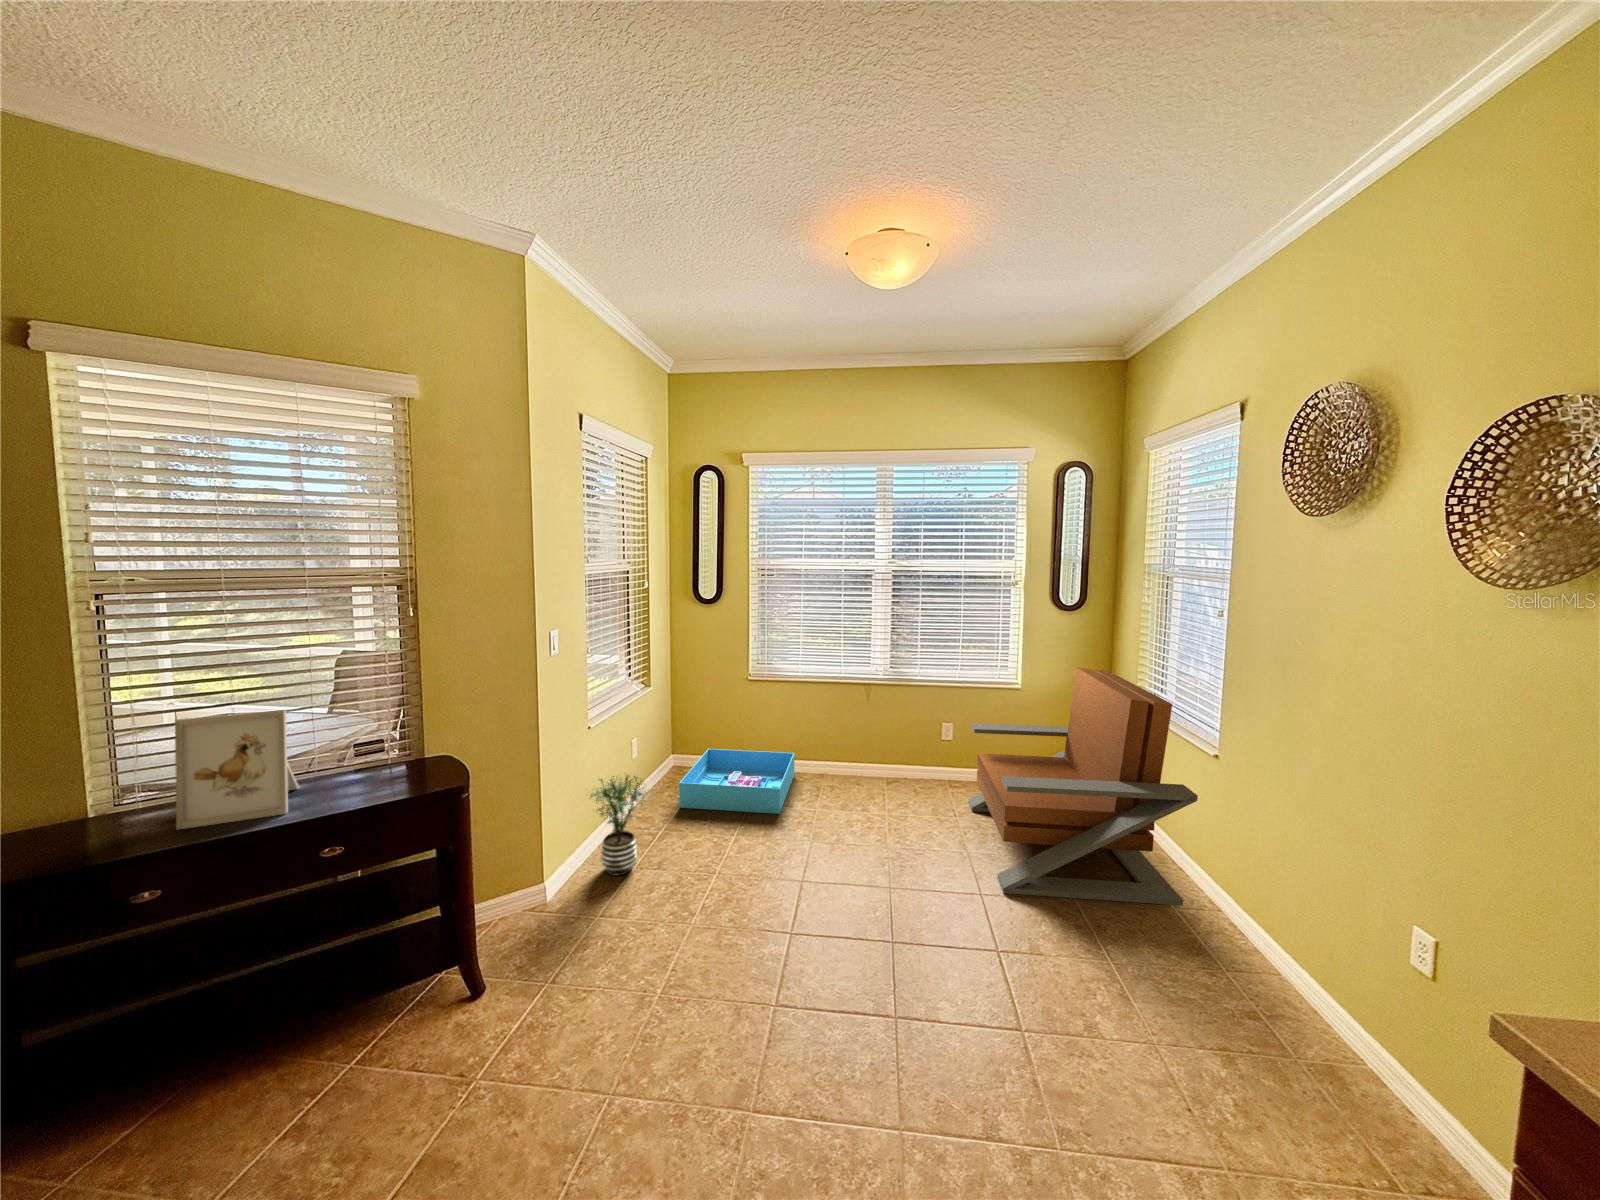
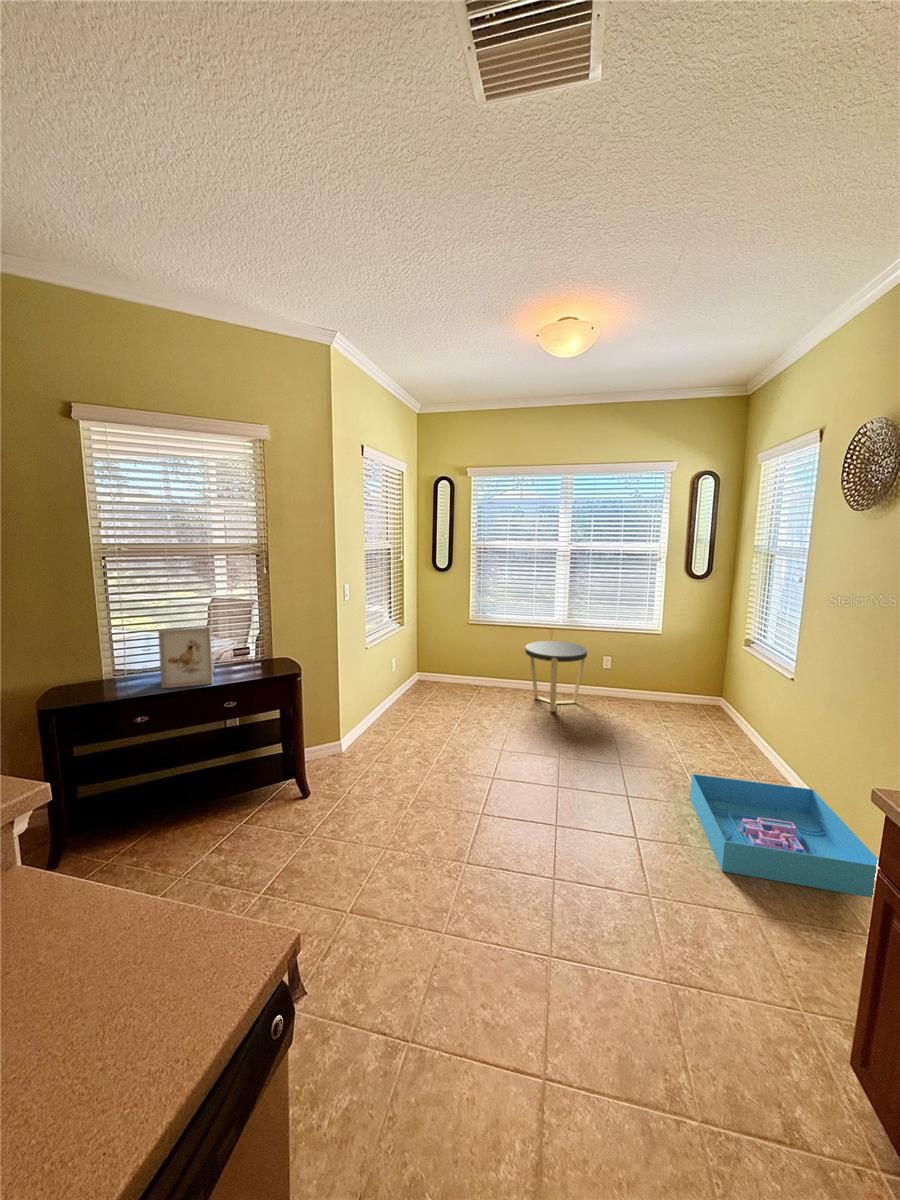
lounge chair: present [968,668,1198,905] -> none [618,619,776,780]
side table: none [834,702,922,810] -> present [525,641,587,712]
storage bin: present [679,749,795,814] -> present [690,774,877,898]
potted plant: present [590,776,649,876] -> none [365,678,410,740]

